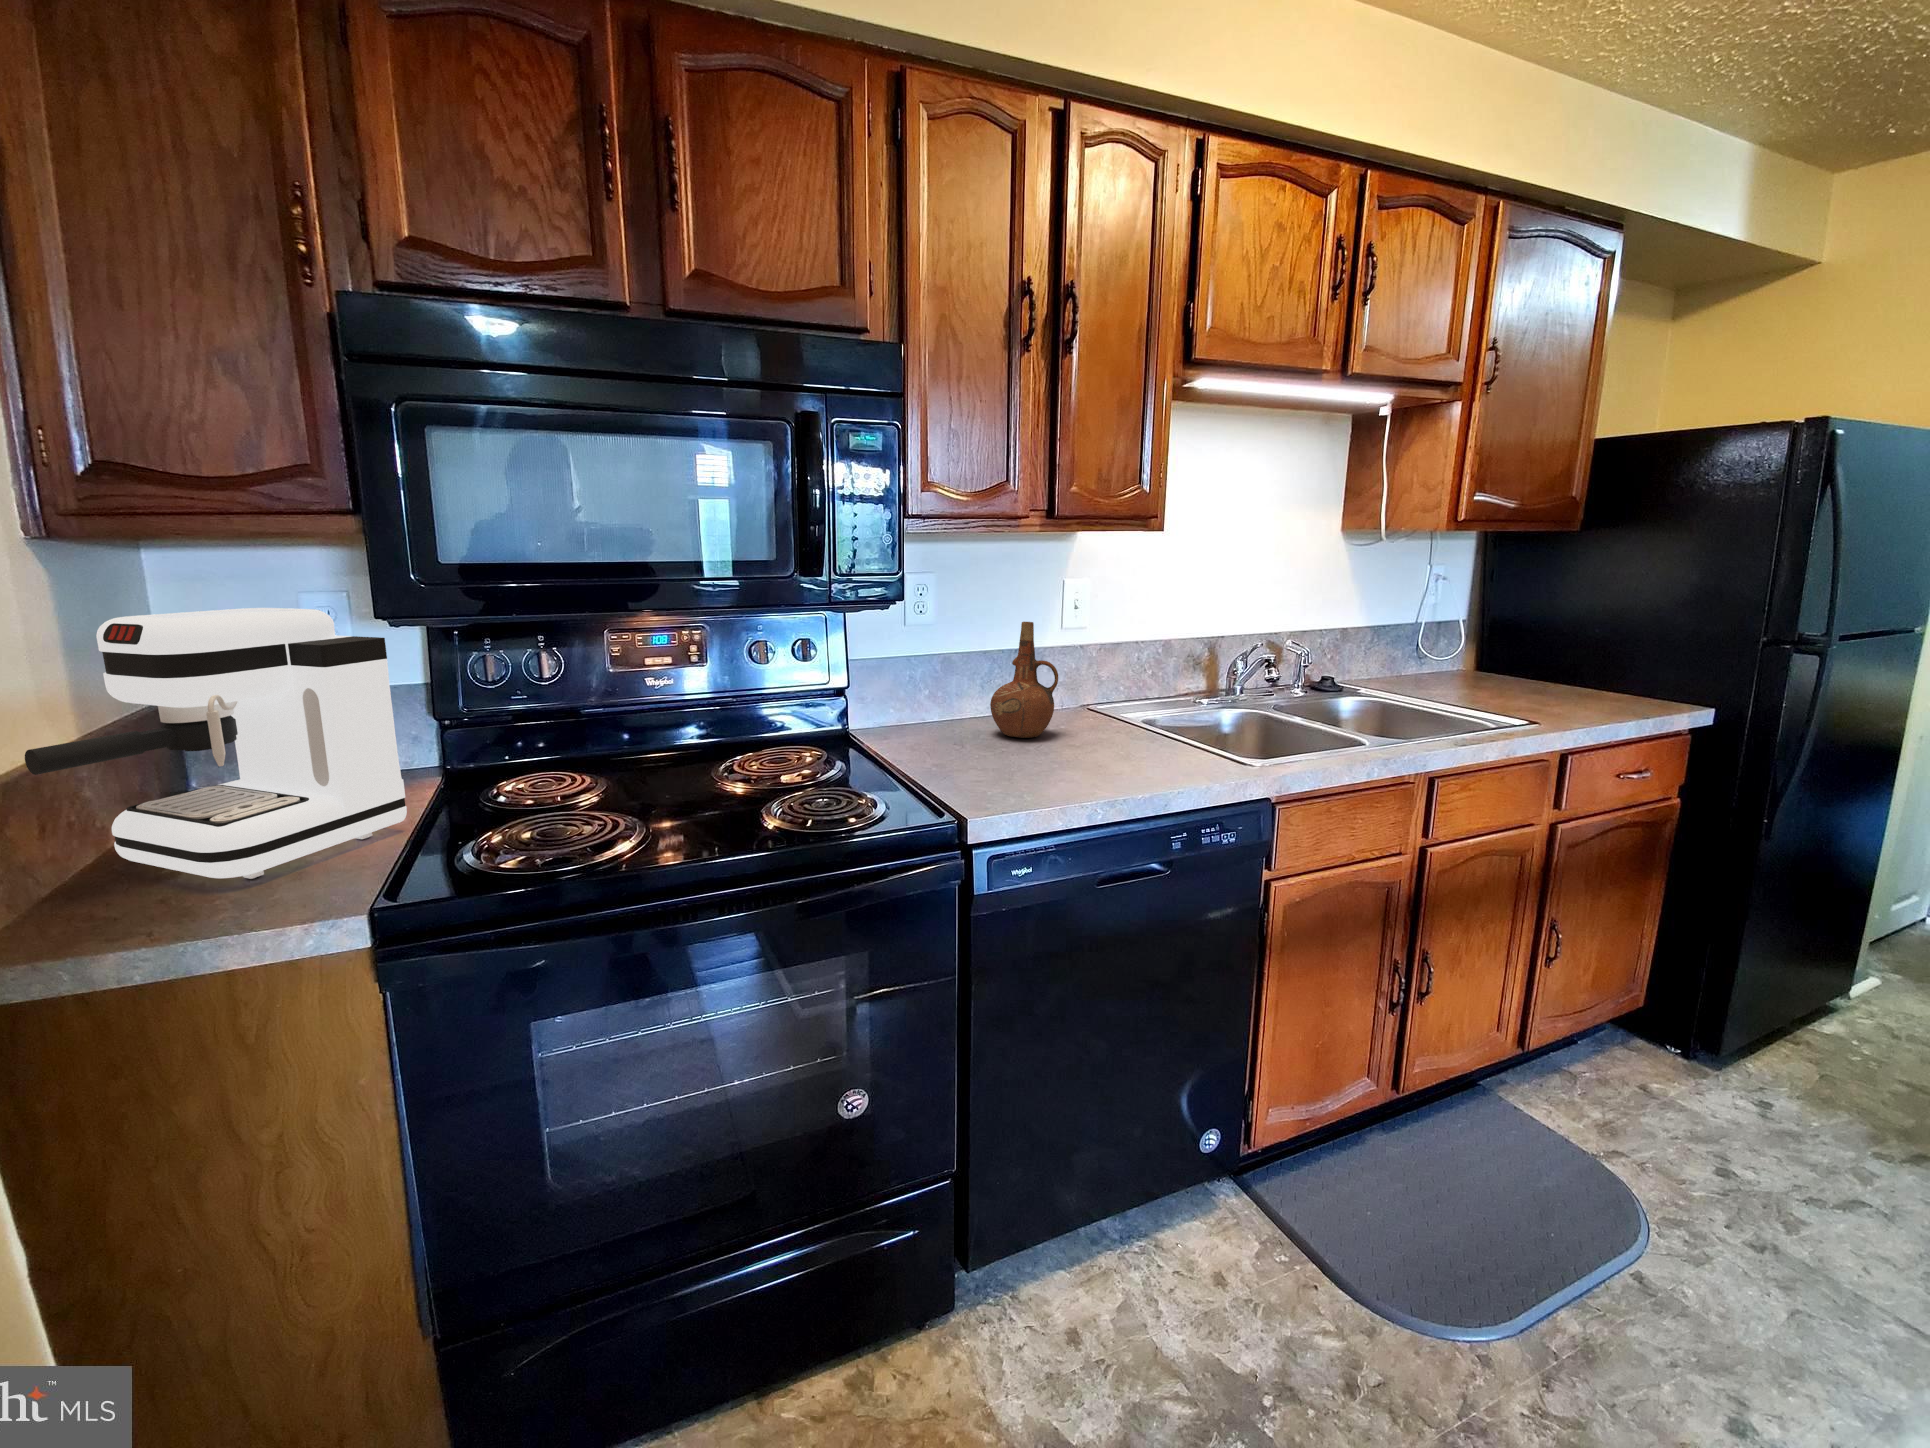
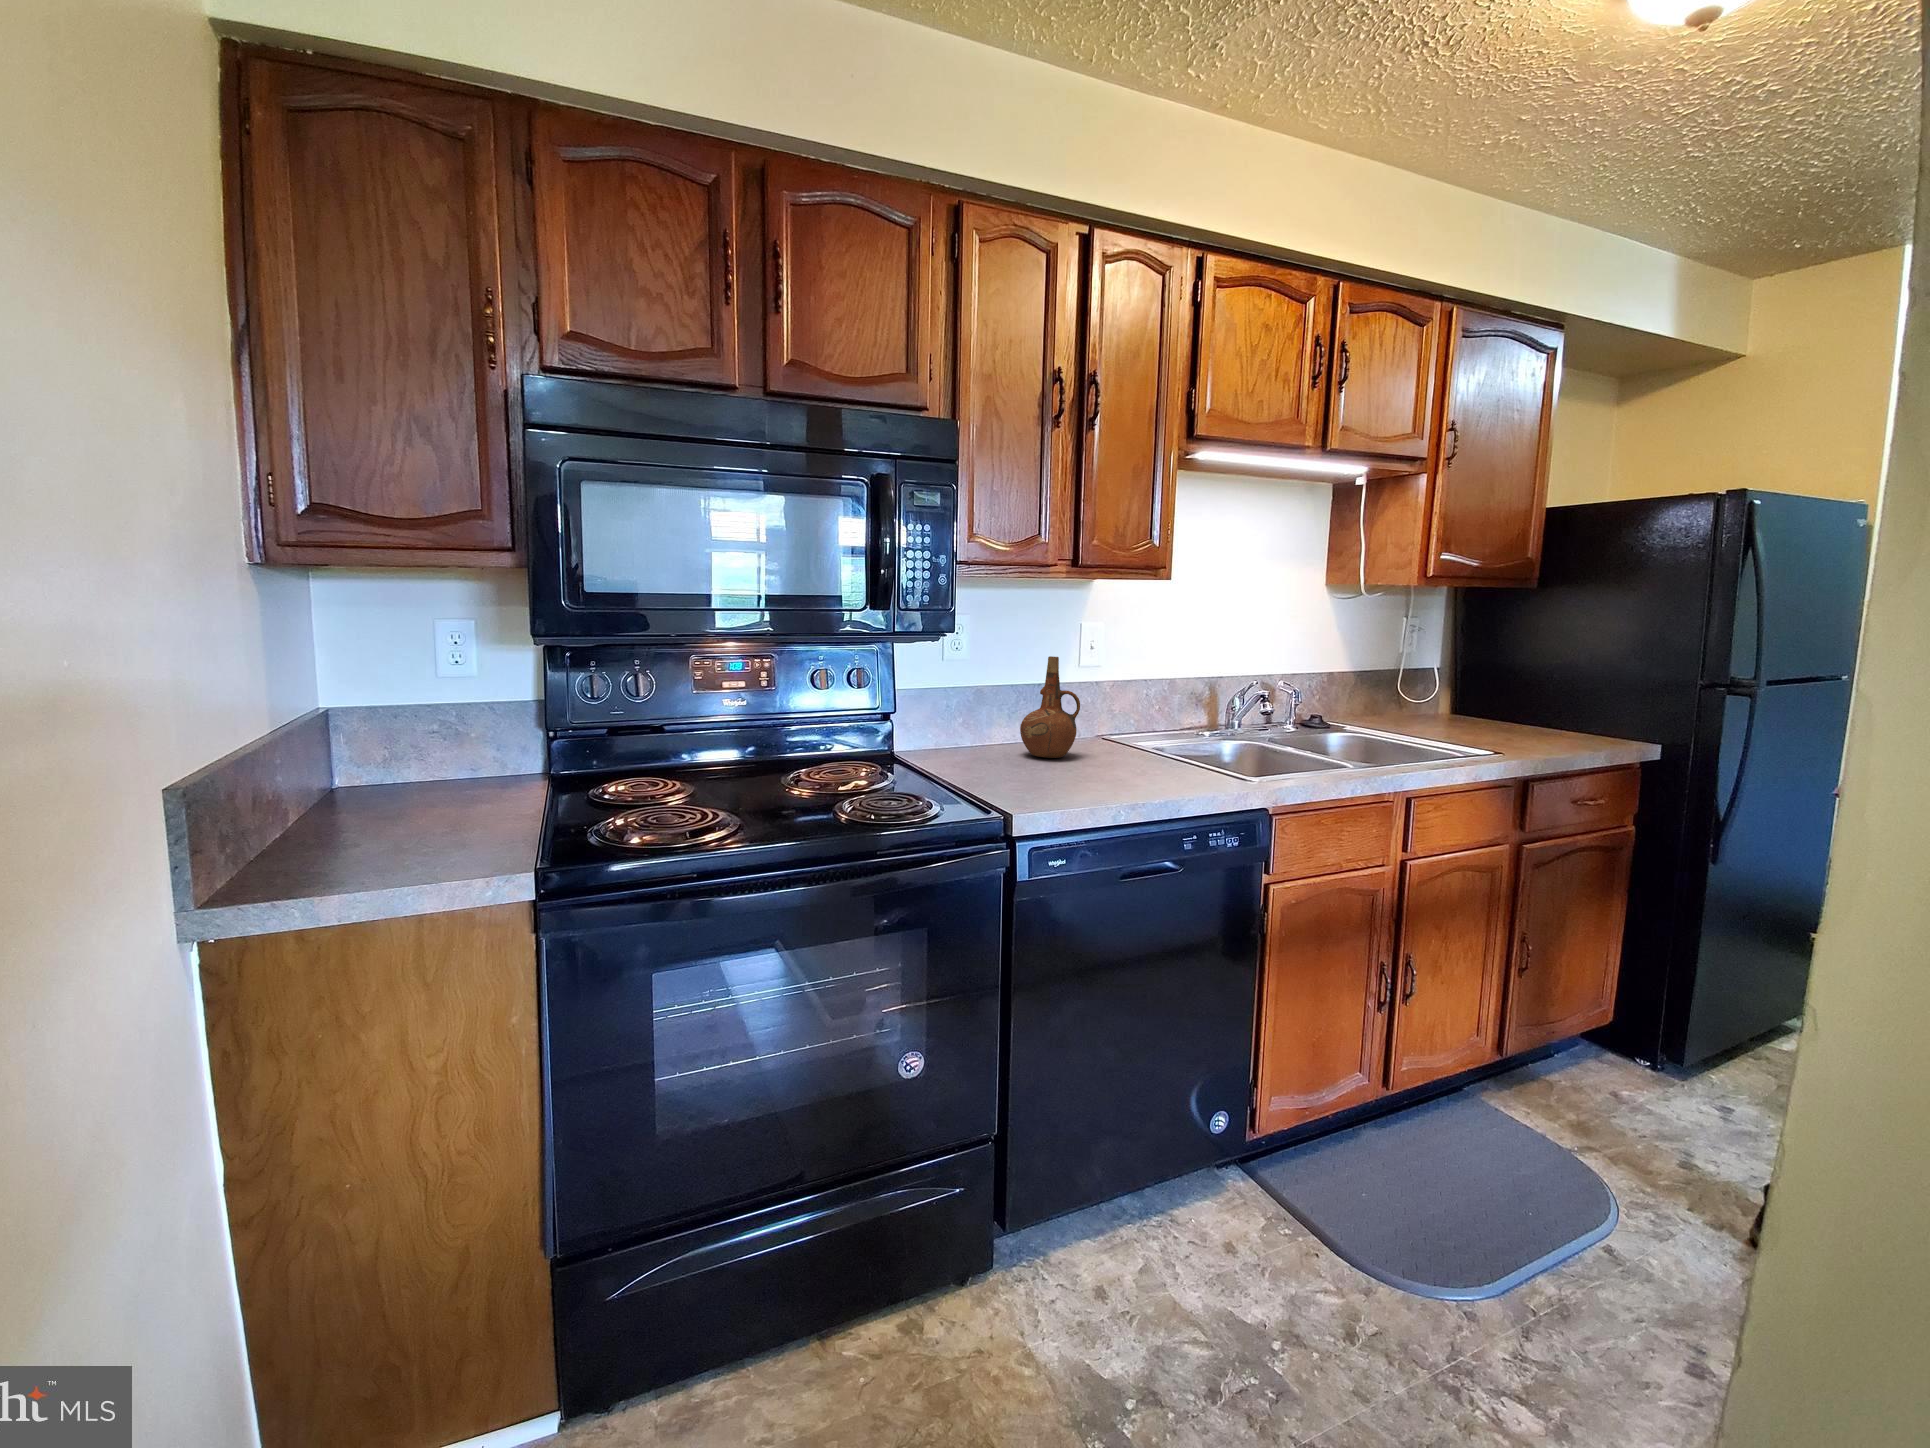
coffee maker: present [25,608,407,879] -> none [265,629,541,848]

